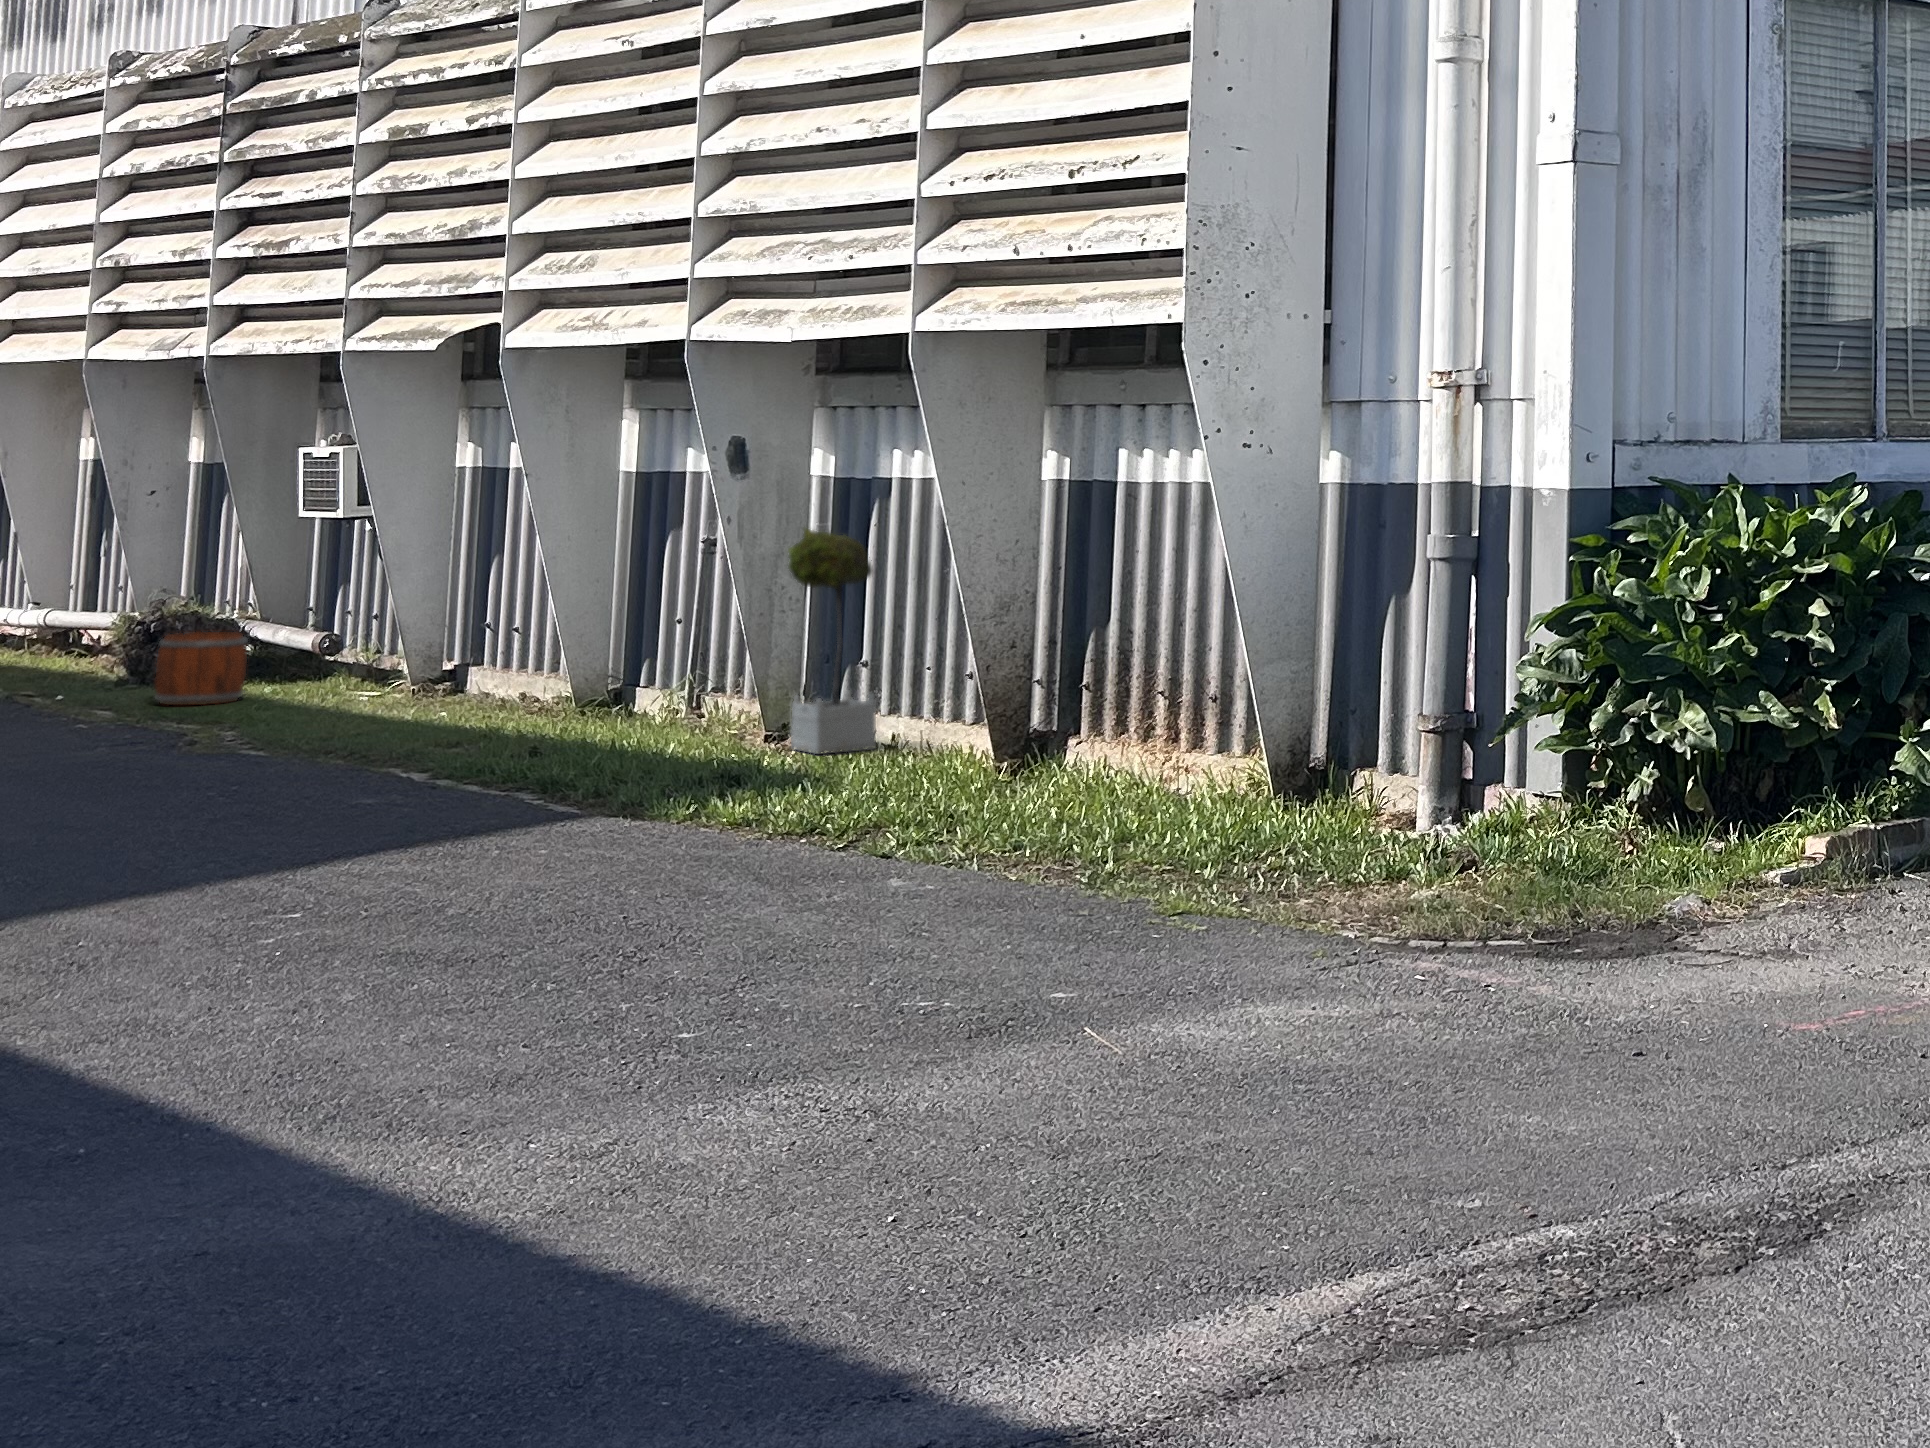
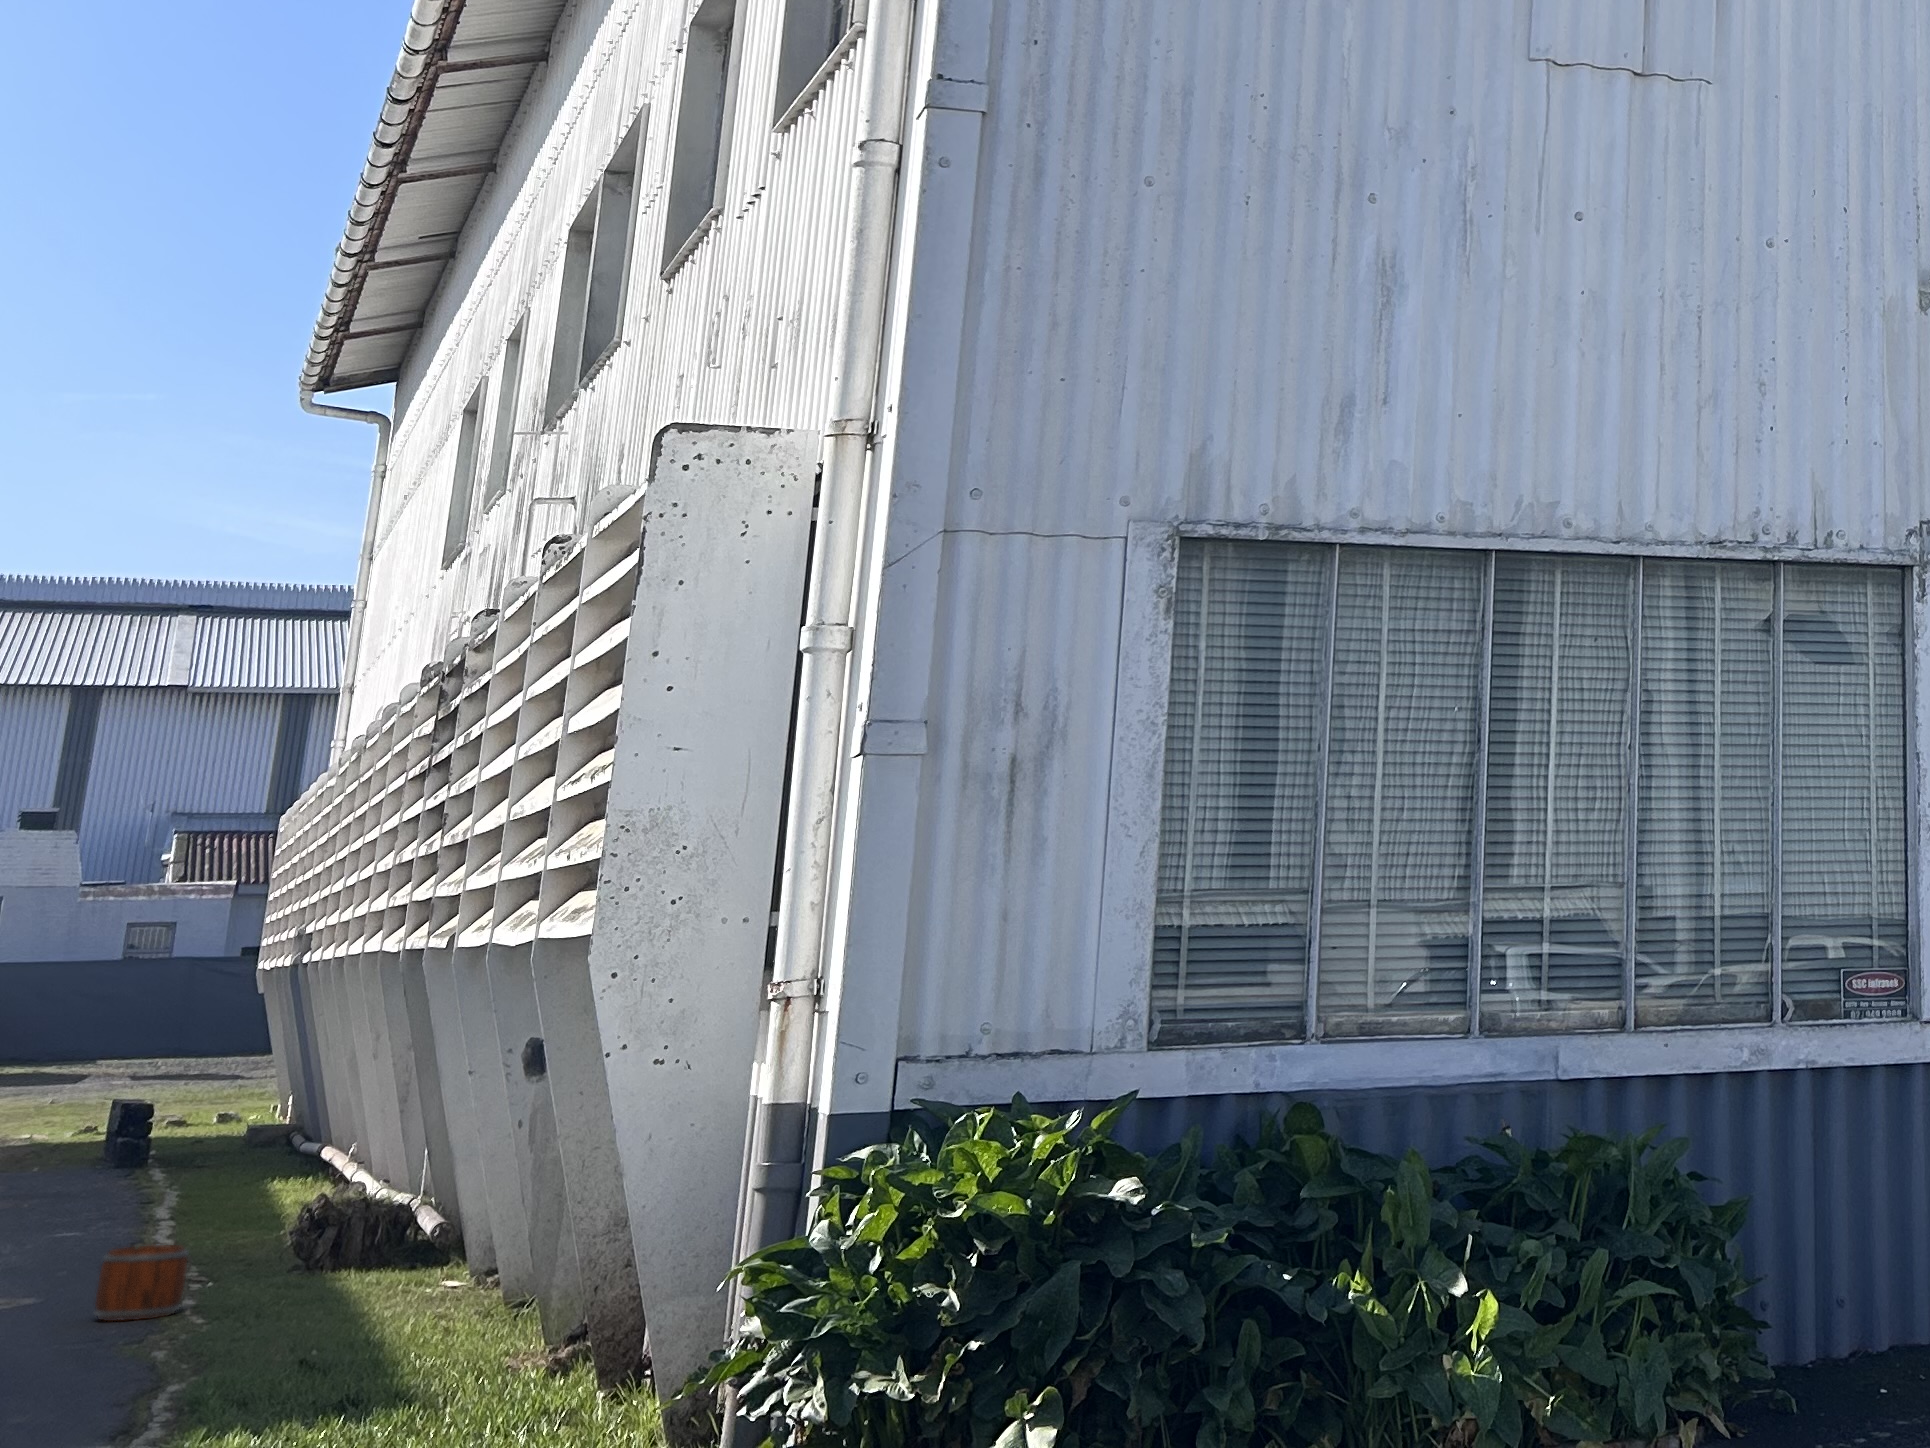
potted tree: present [789,528,876,754] -> none [450,1141,556,1385]

